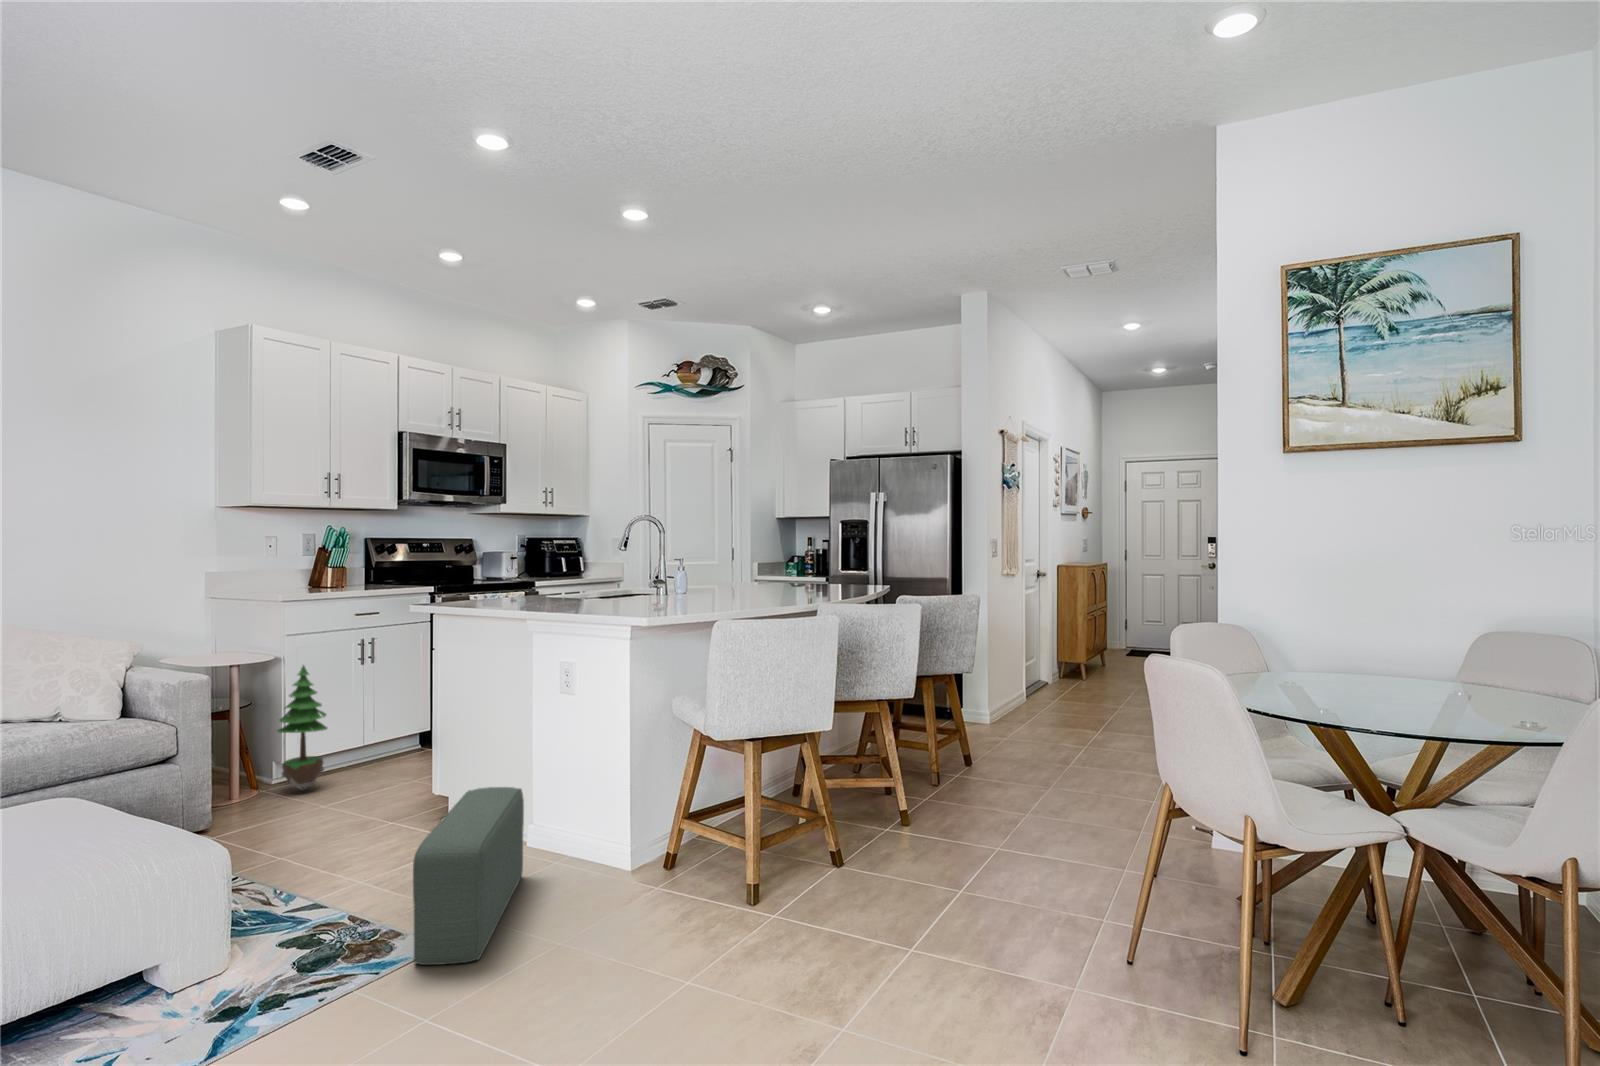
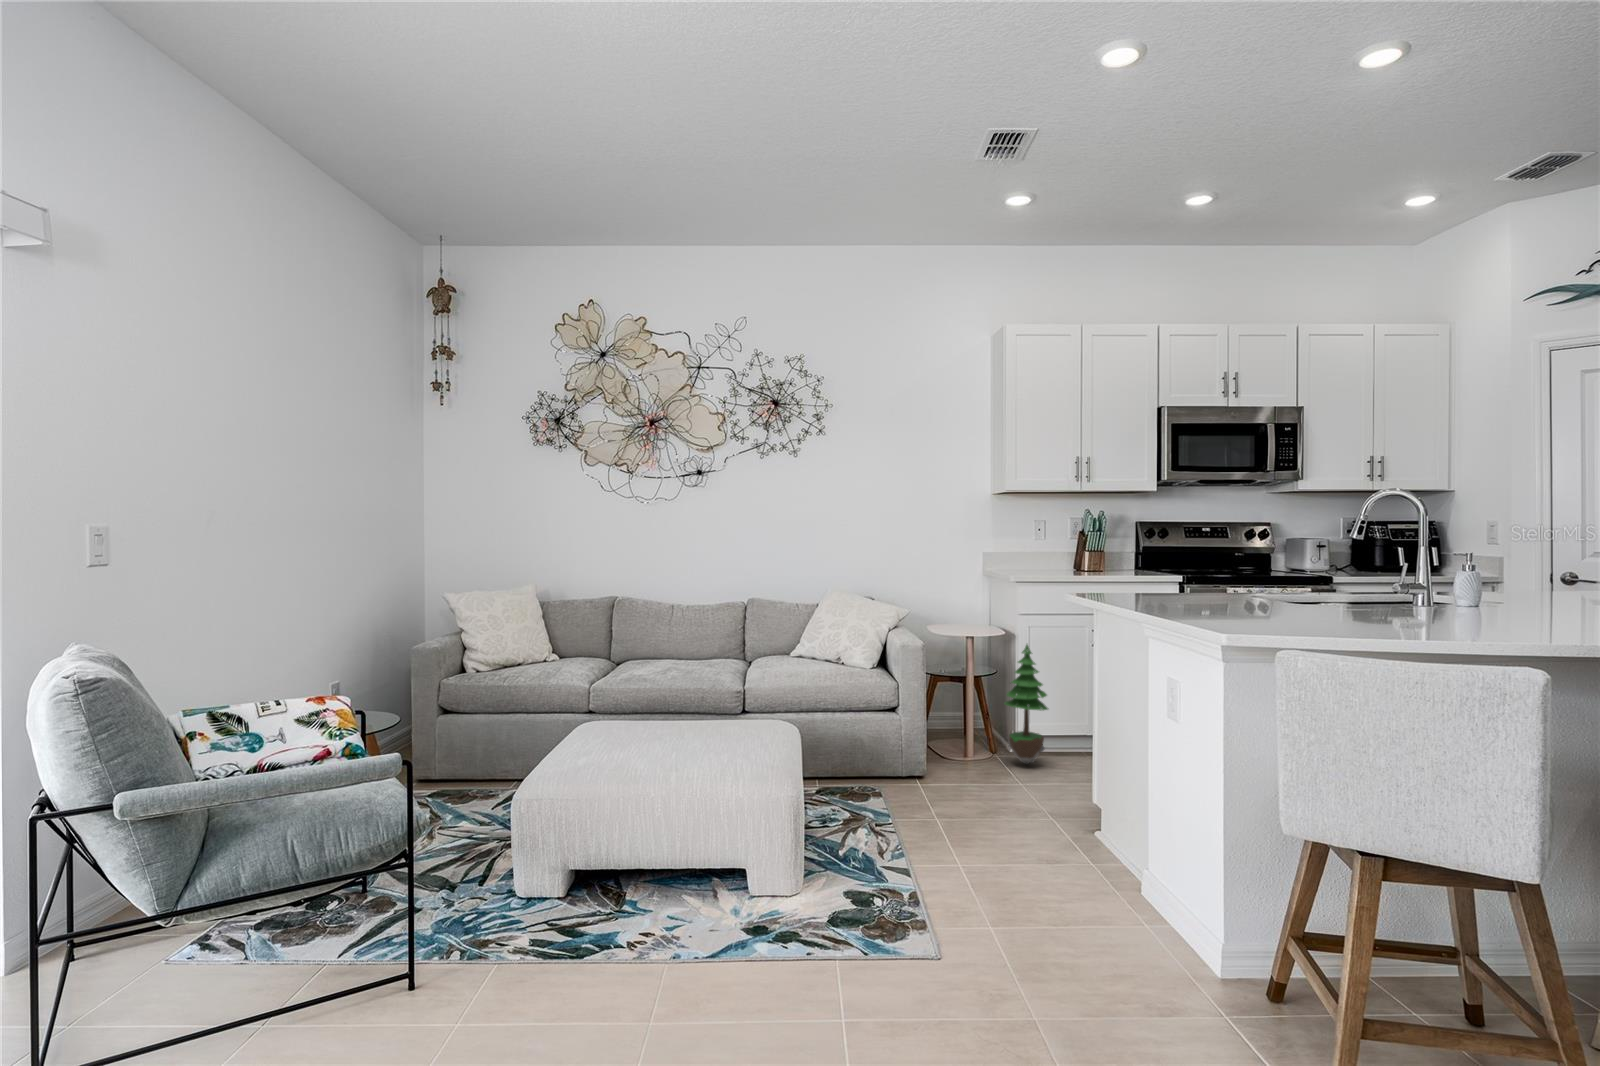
pouf: present [413,787,524,965] -> none [898,805,1097,991]

